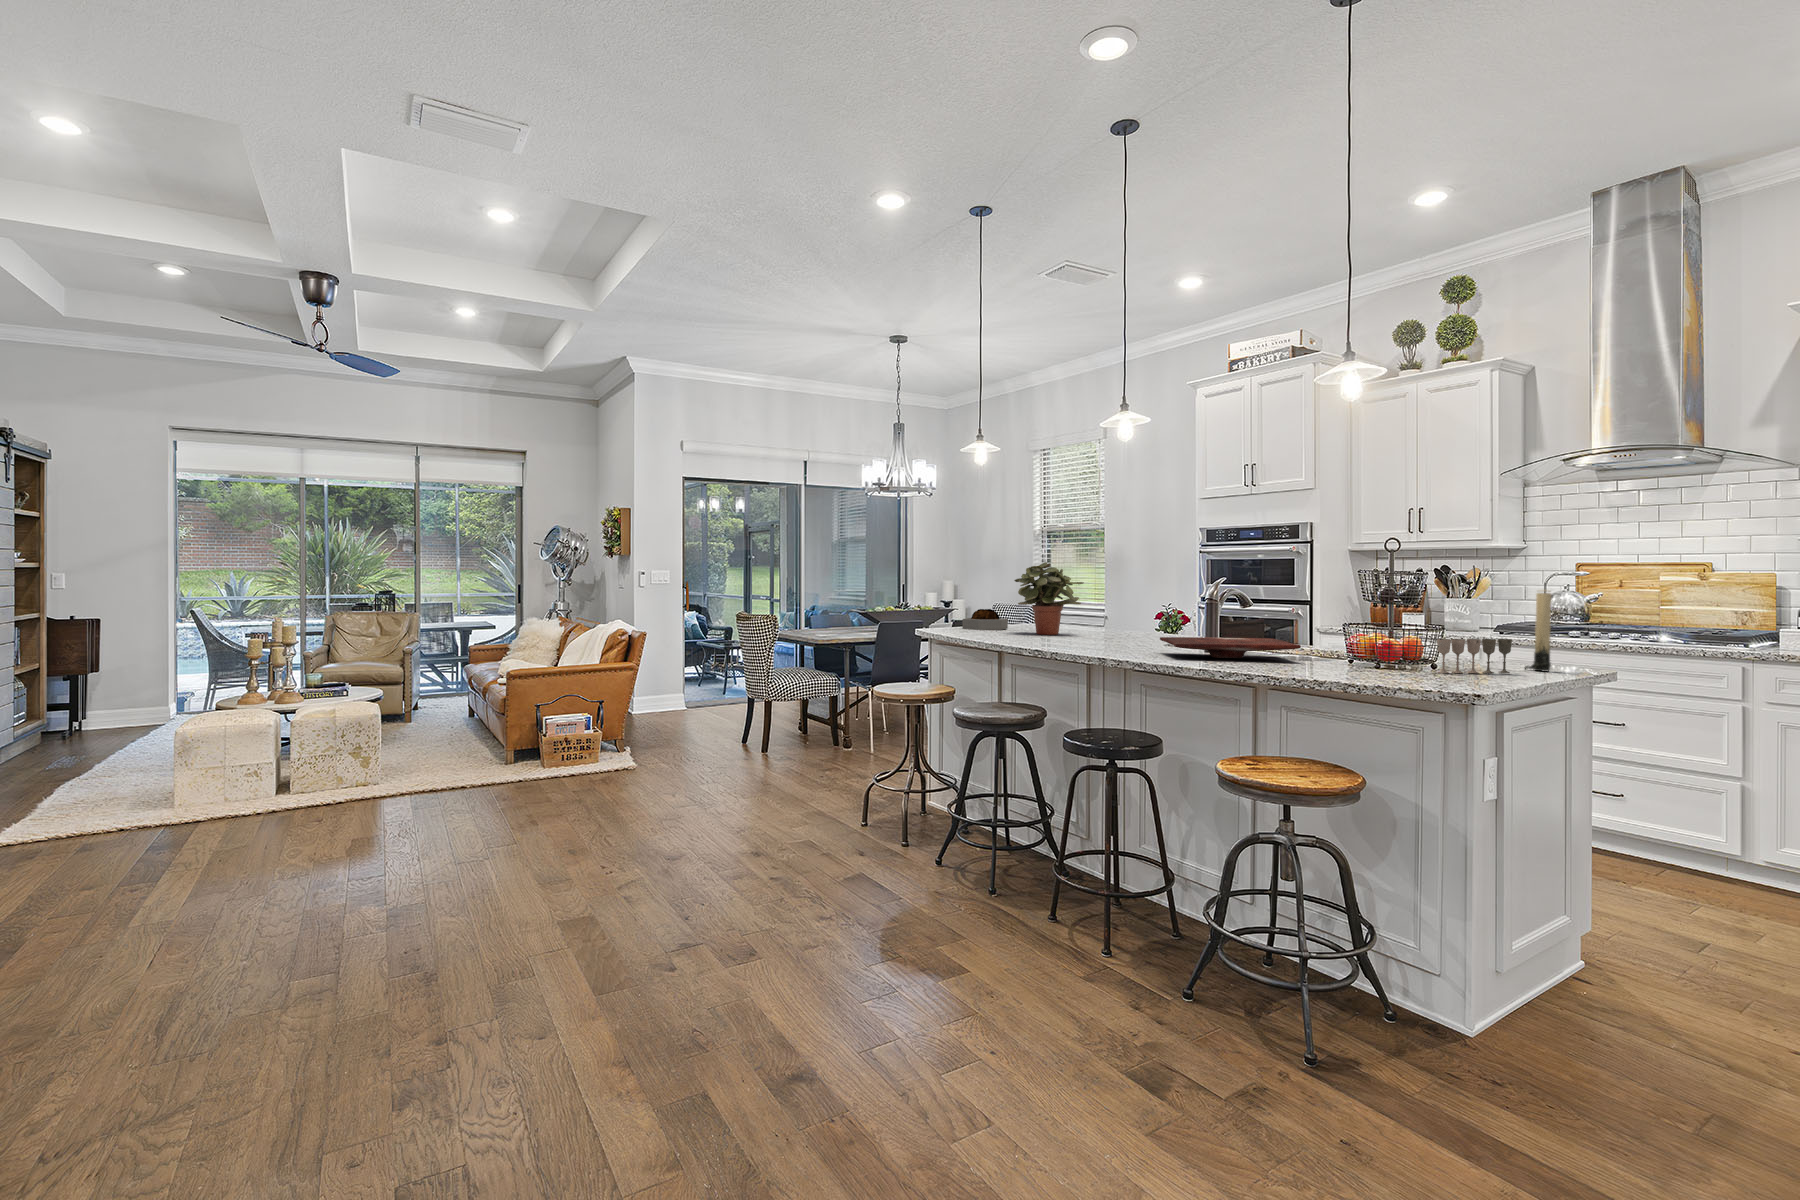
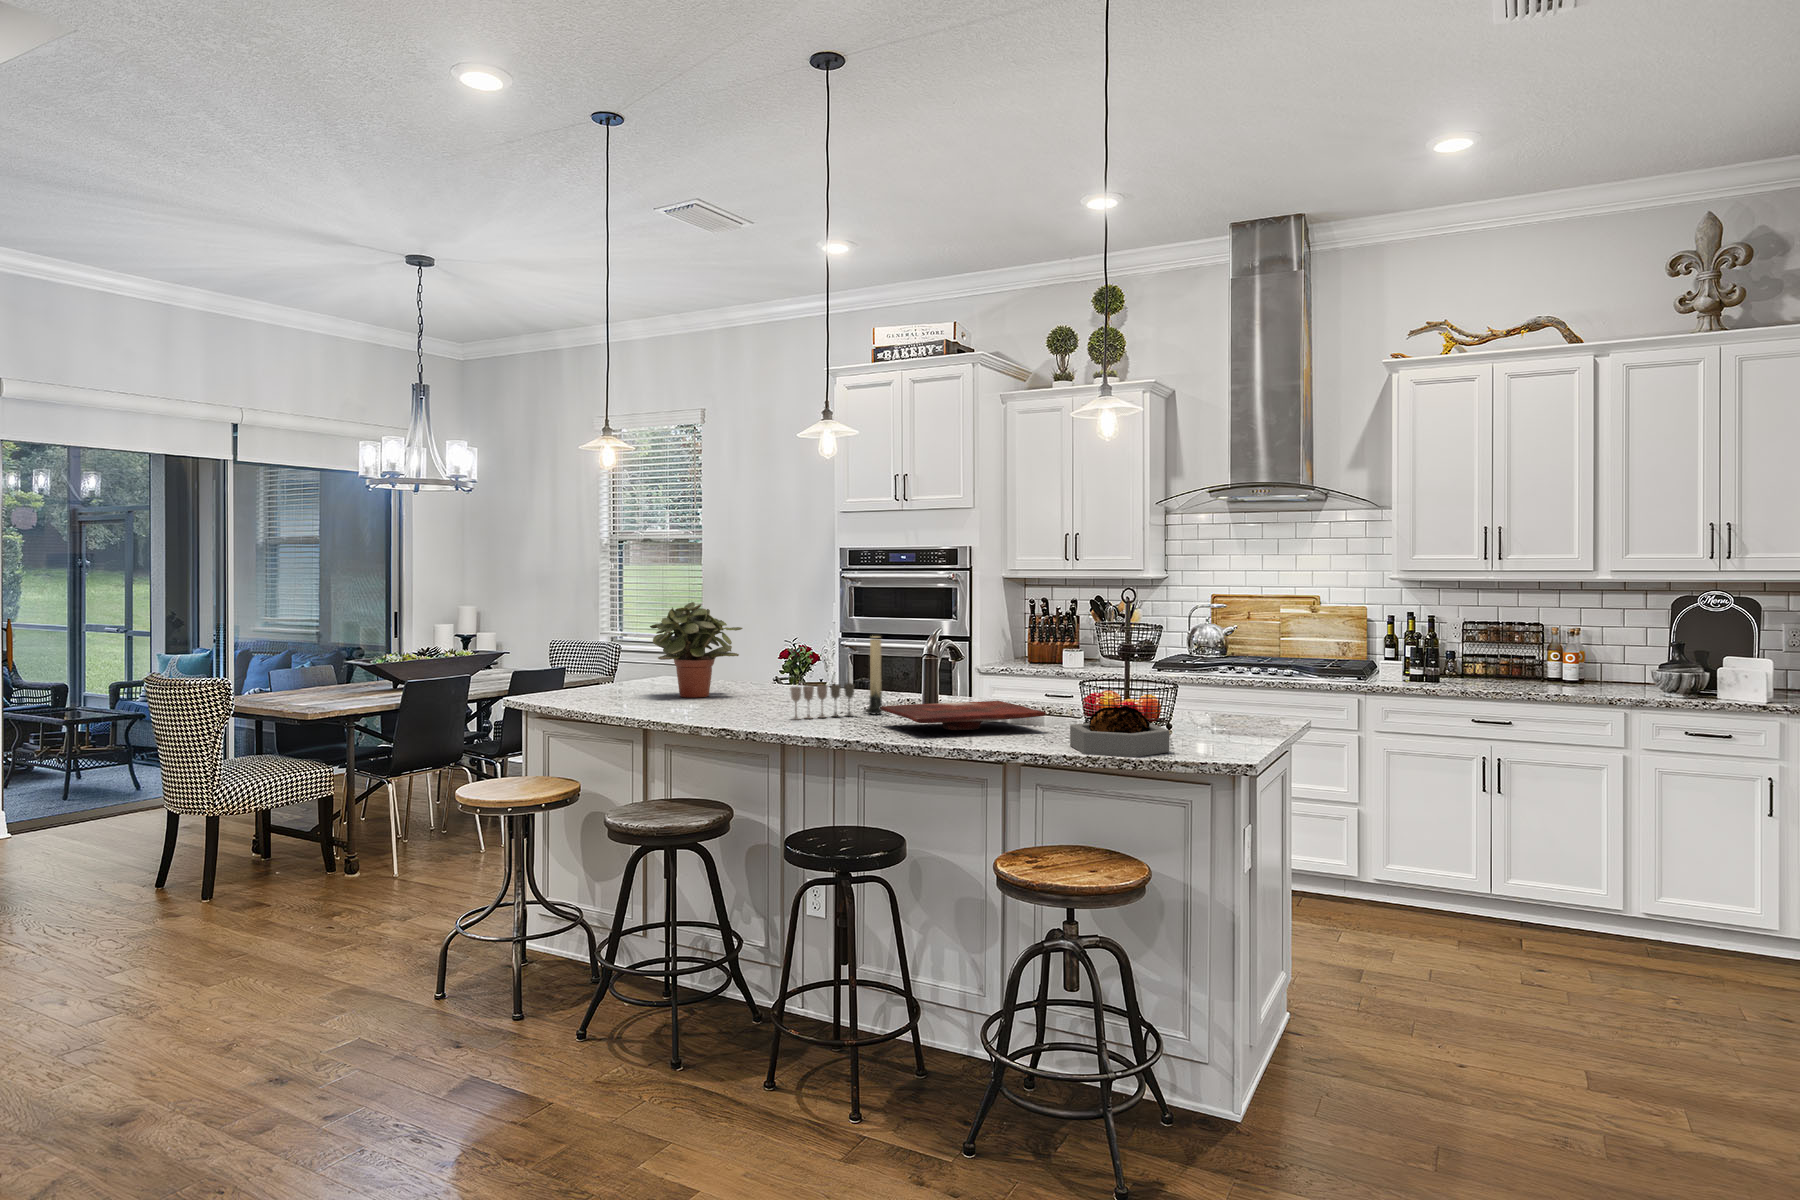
candle: present [1525,593,1551,671] -> present [864,636,882,714]
decorative bowl: present [962,609,1008,630] -> present [1070,706,1169,757]
wine glass: present [1437,639,1512,673] -> present [790,683,854,720]

